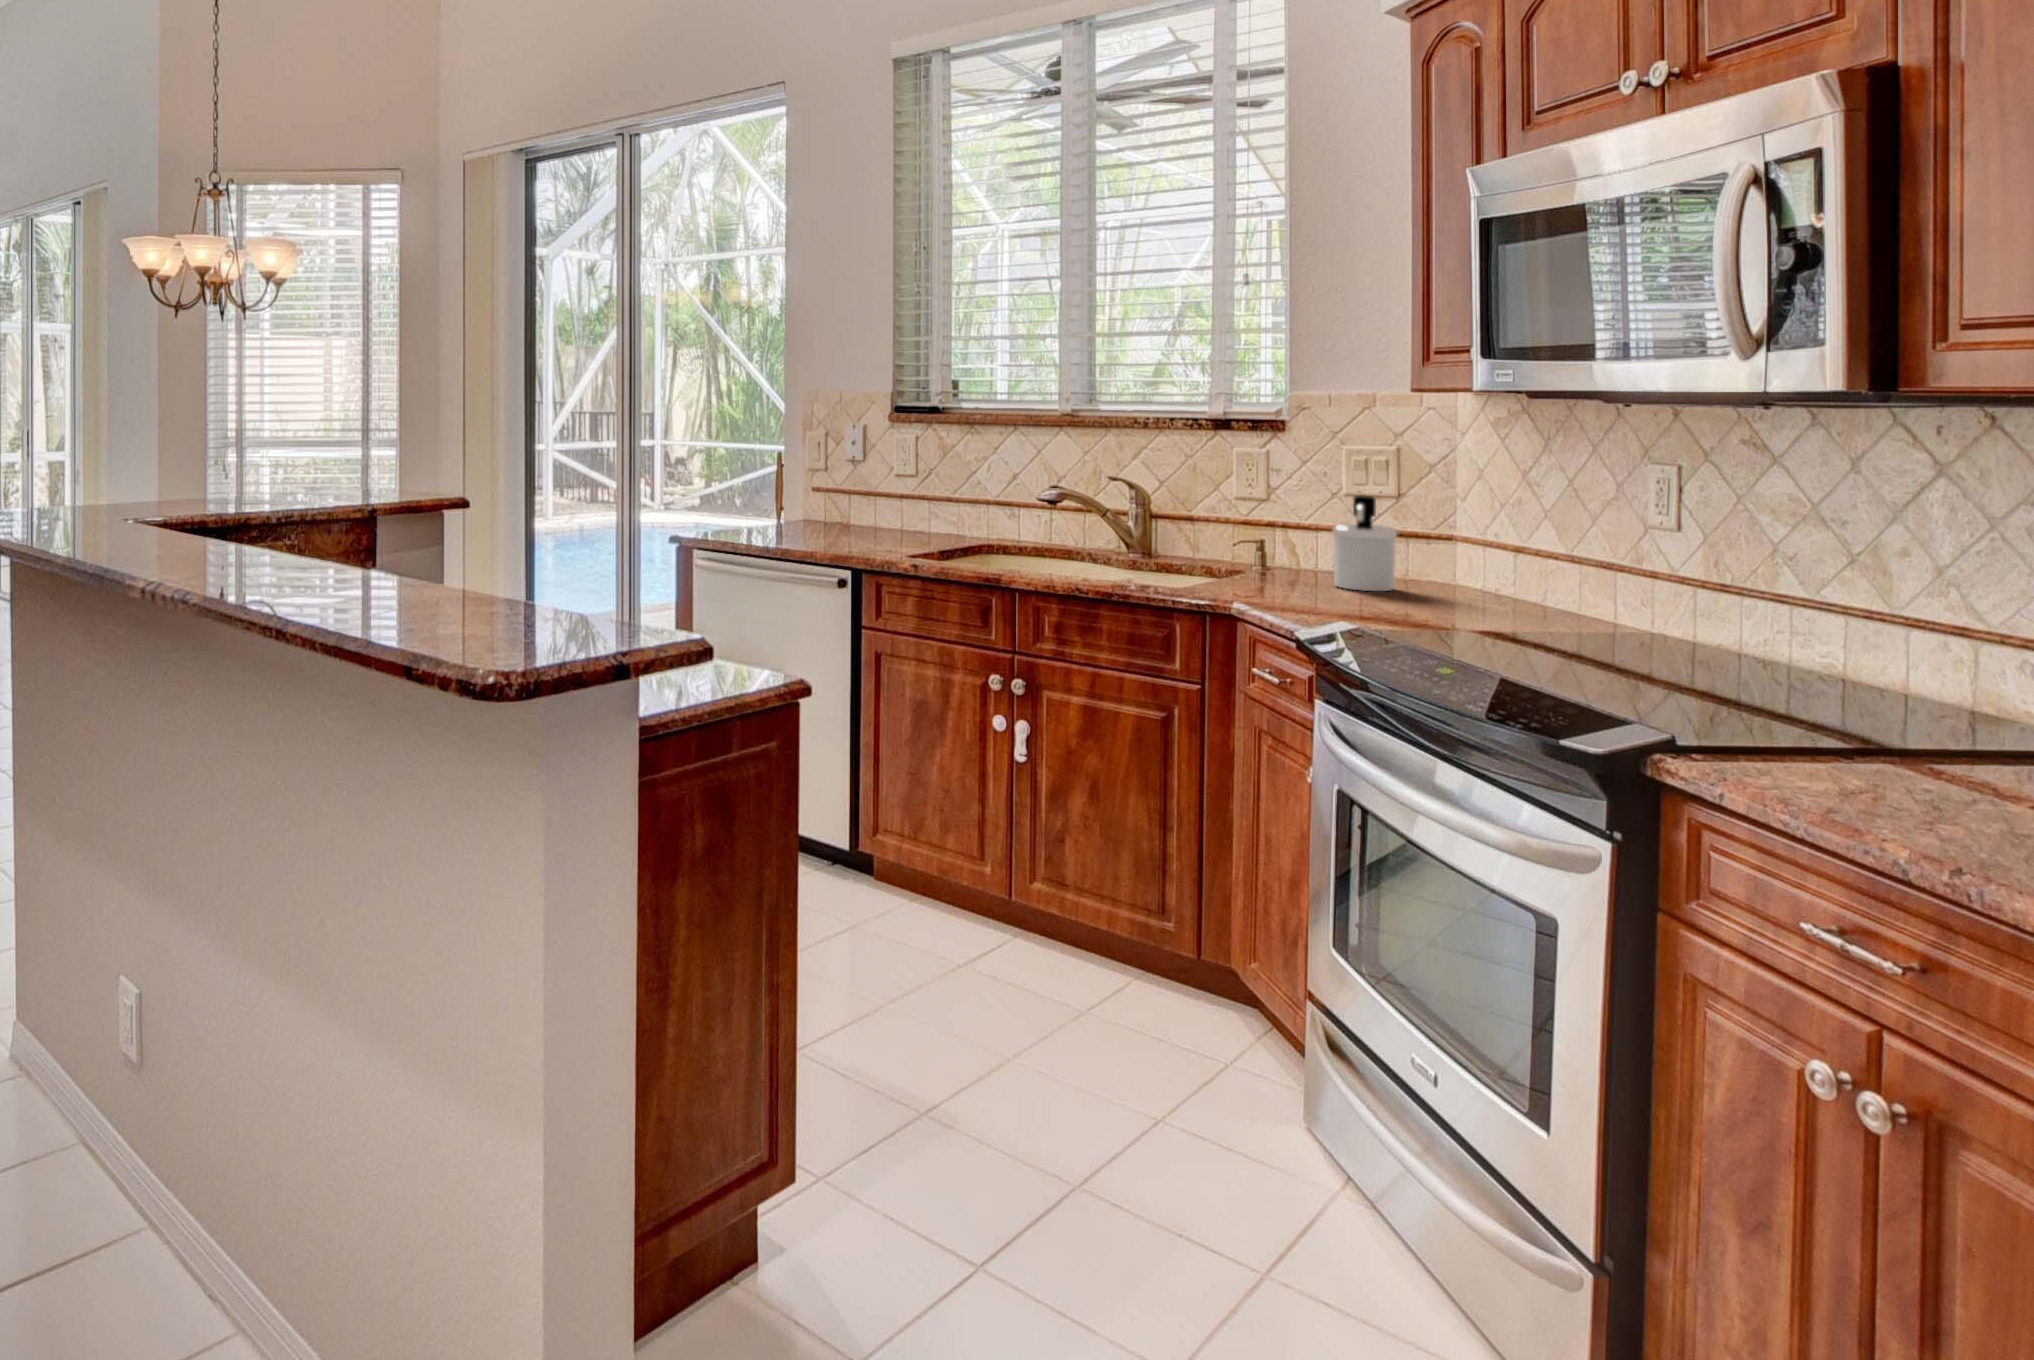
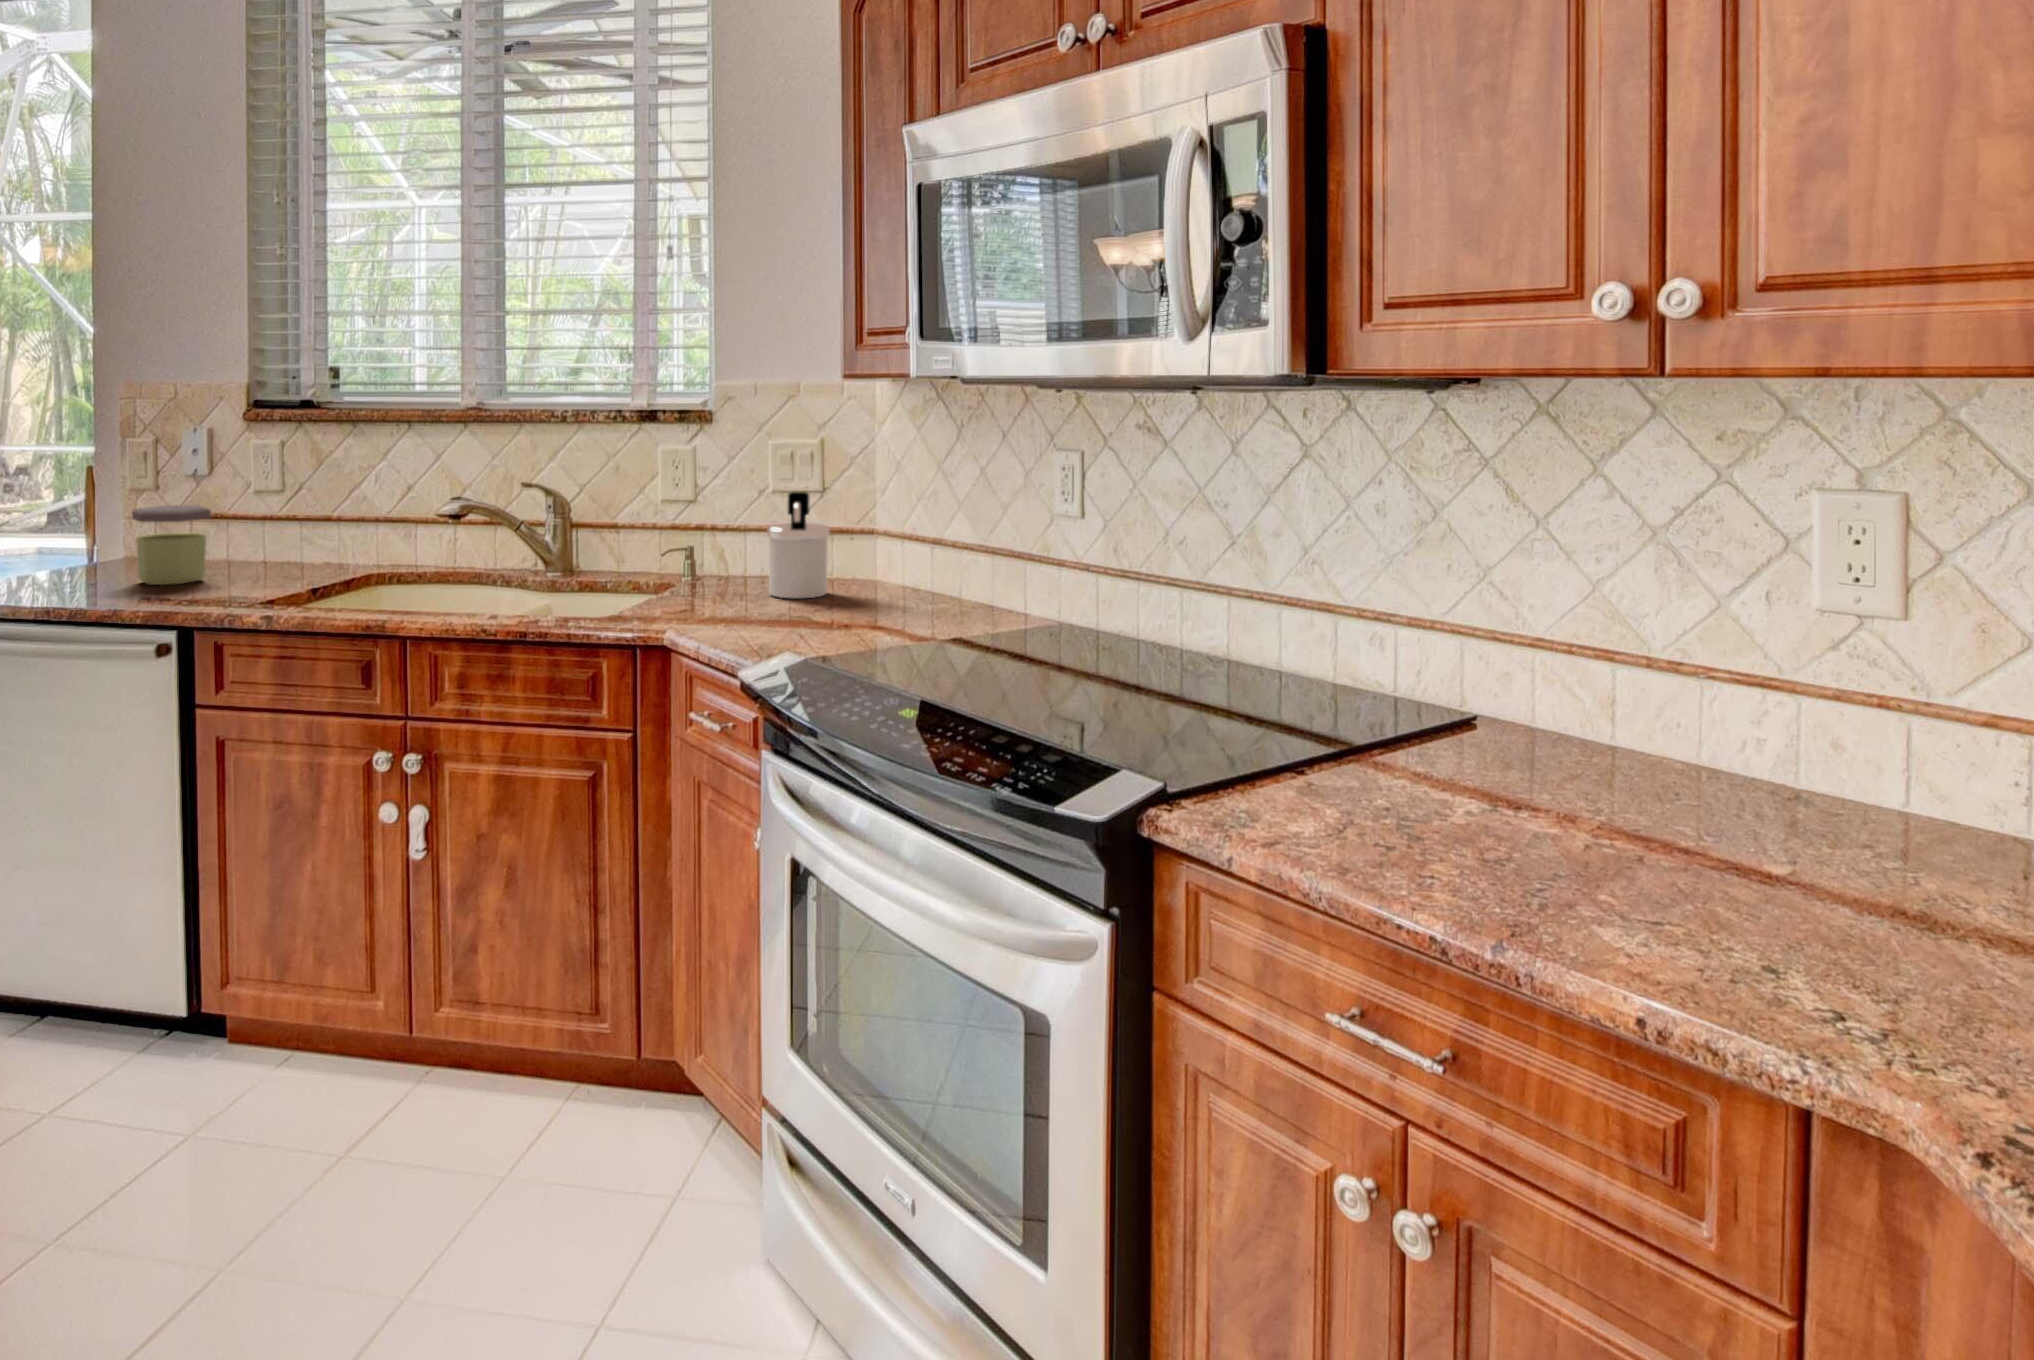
jar: none [816,483,869,540] -> present [132,505,211,585]

